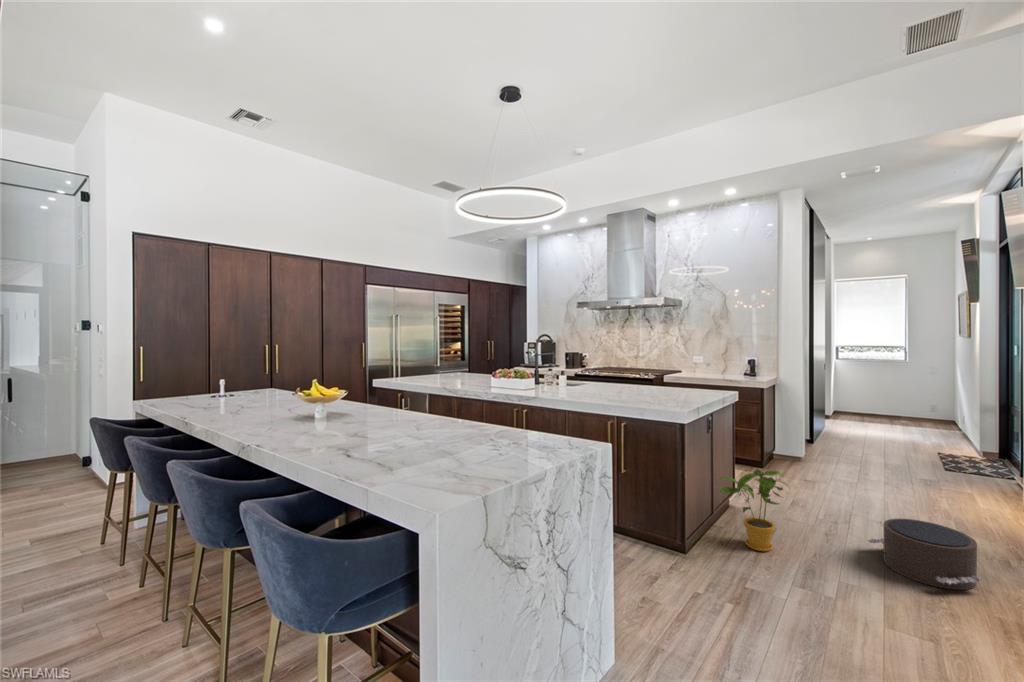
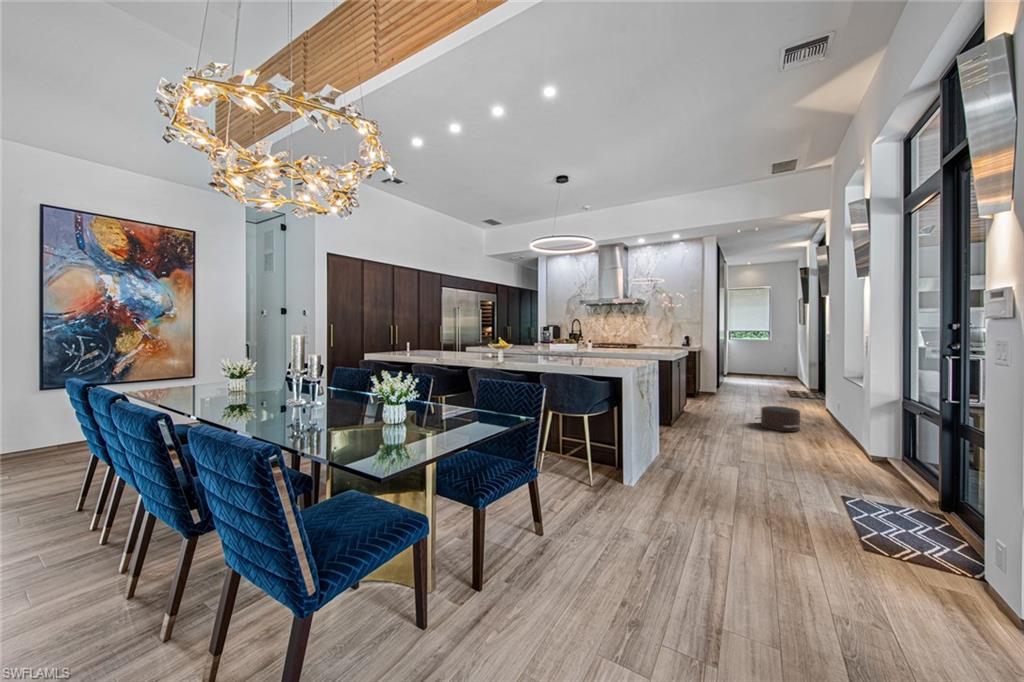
house plant: present [718,469,788,551] -> none [681,383,720,425]

